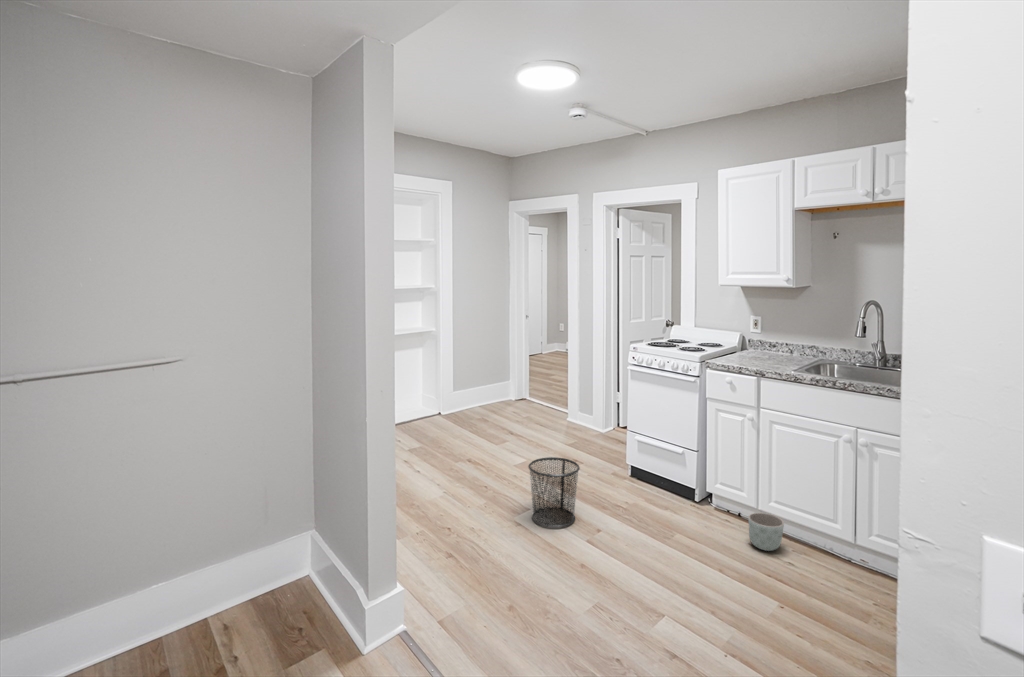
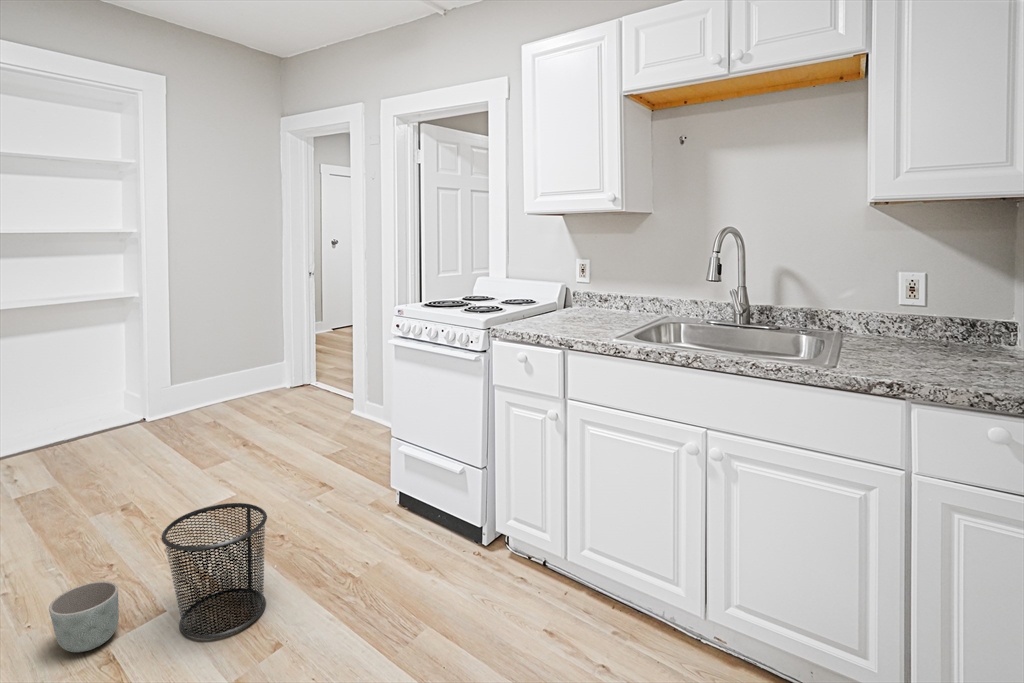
planter: present [748,513,784,551] -> present [49,581,119,652]

